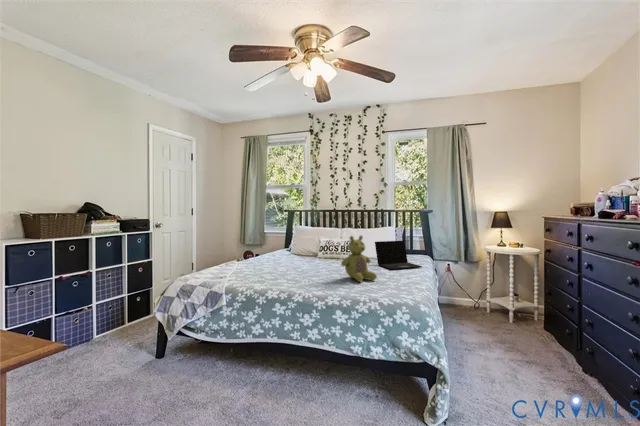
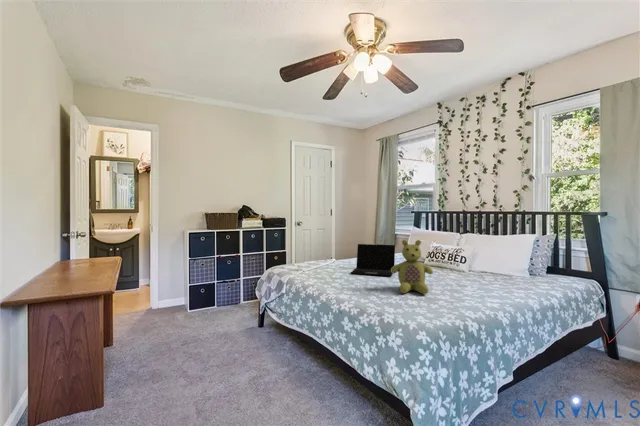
laptop: present [375,241,422,270] -> present [351,244,395,277]

